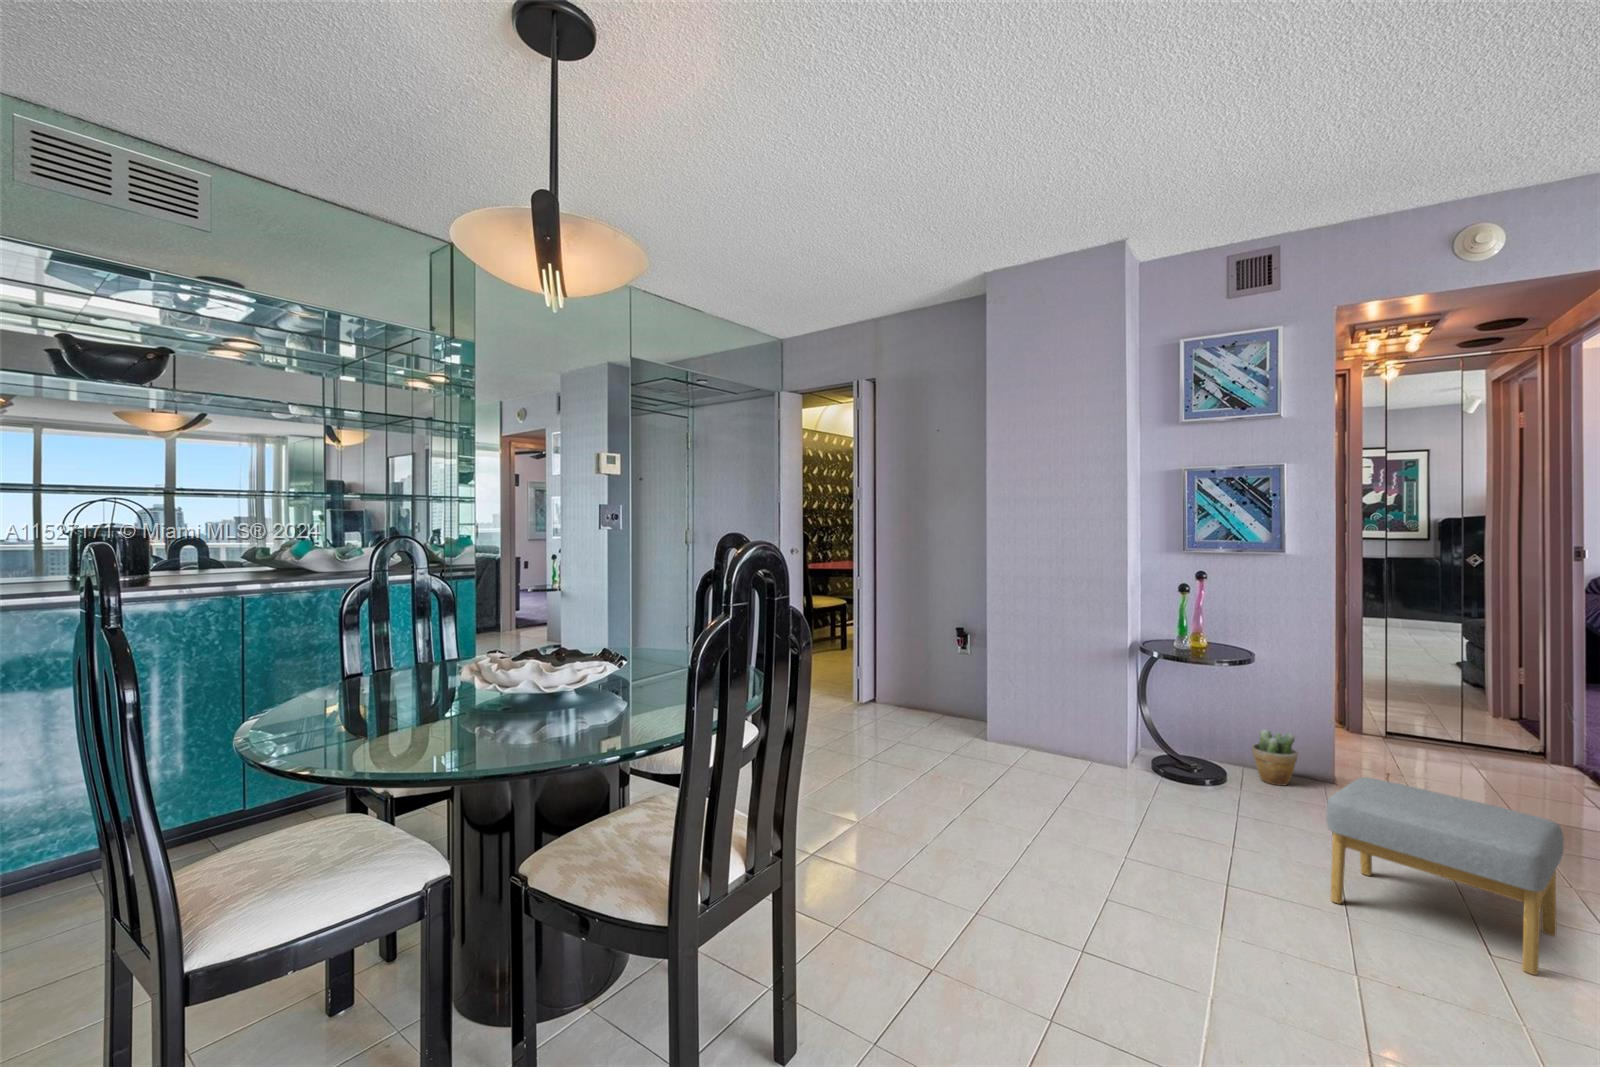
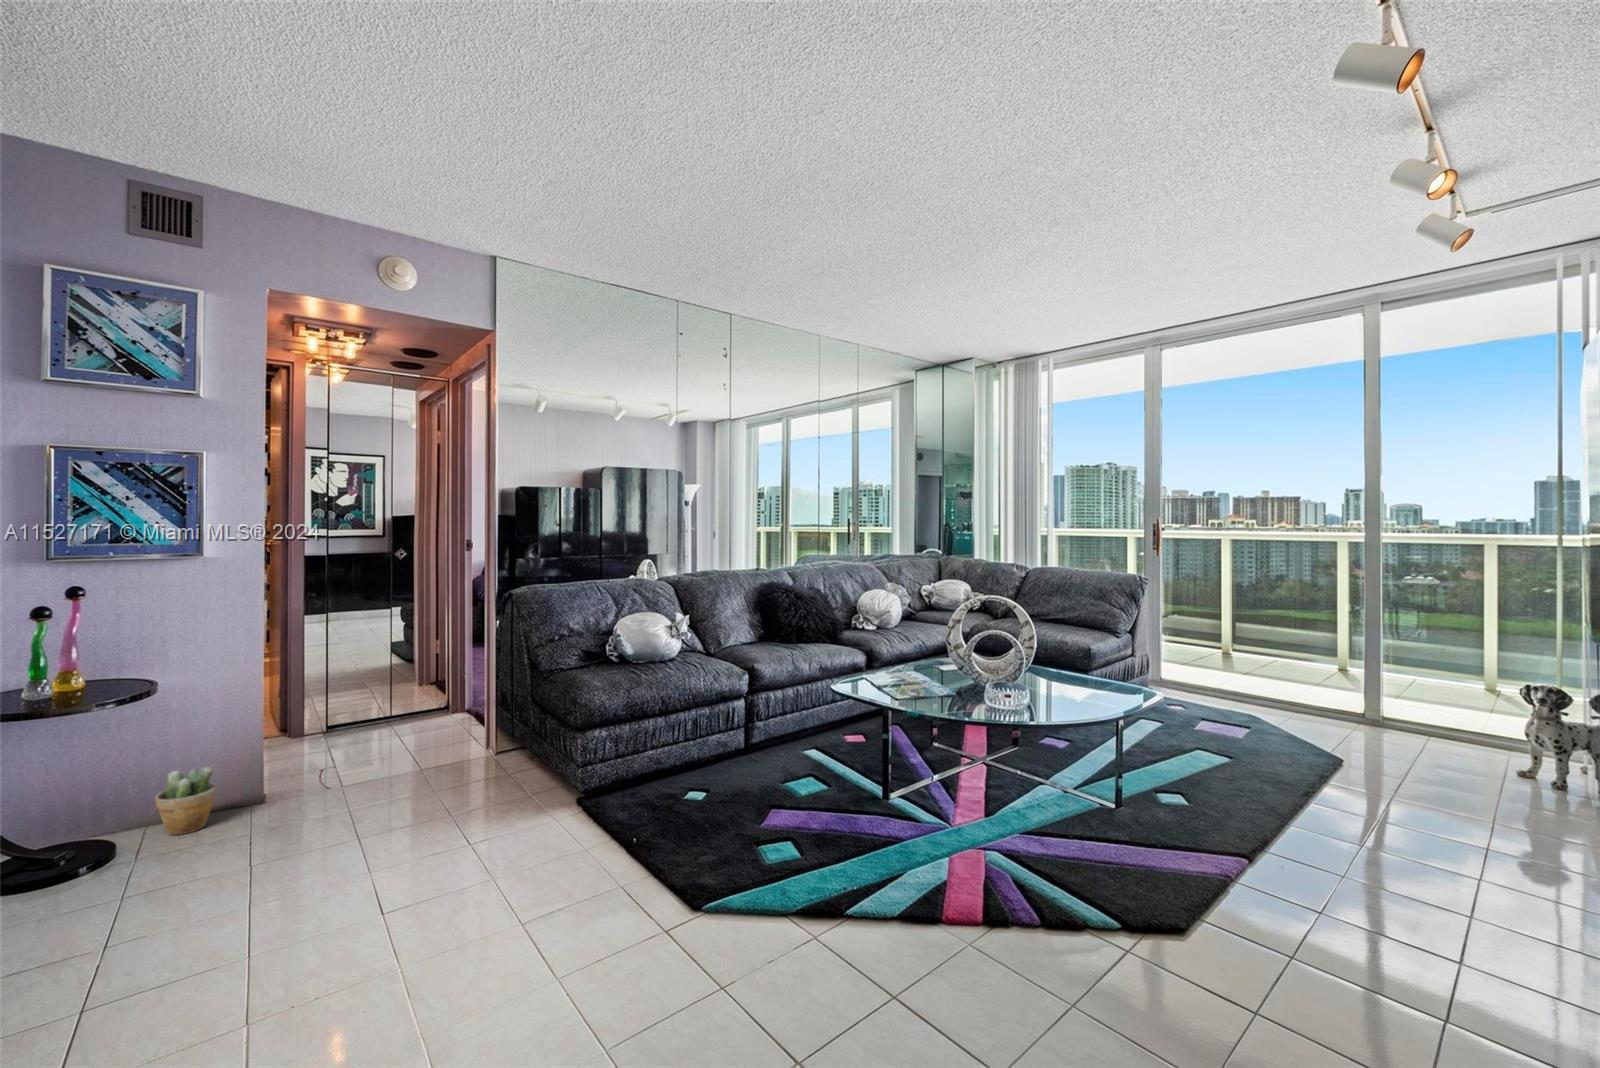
footstool: present [1326,777,1564,975] -> none [215,790,434,973]

